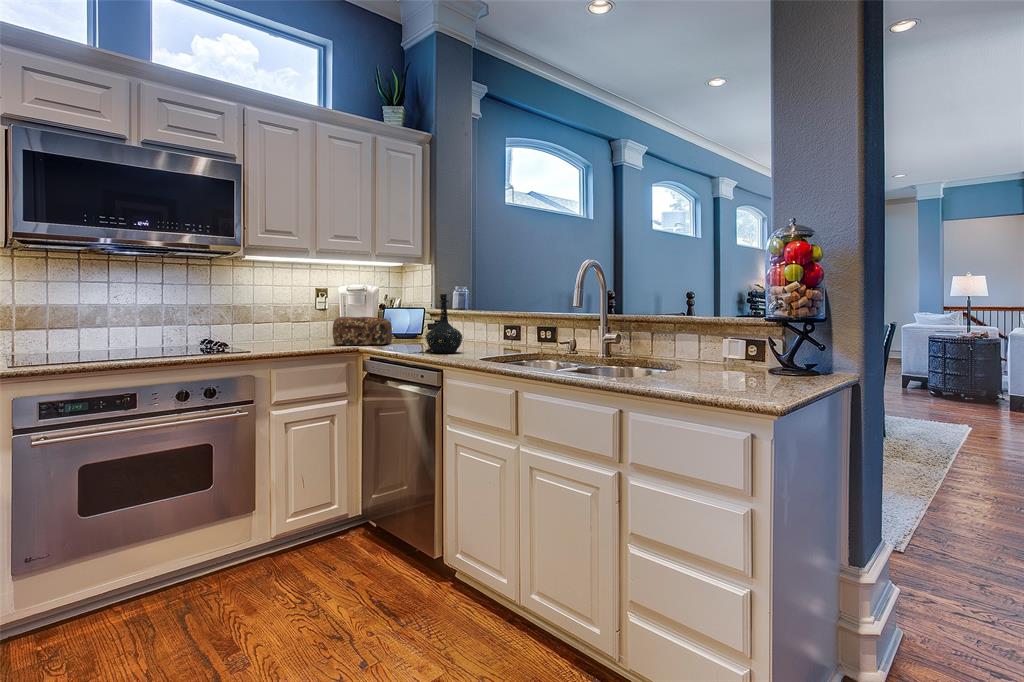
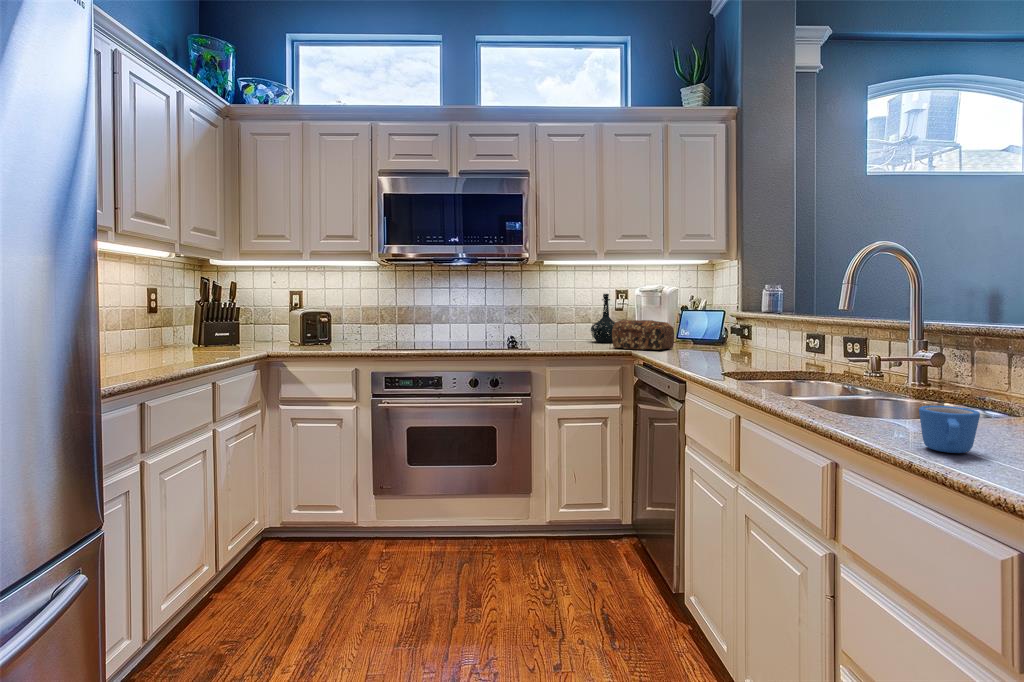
bottle: present [426,294,462,353] -> present [591,294,615,343]
mug: none [670,357,703,386] -> present [919,406,980,453]

